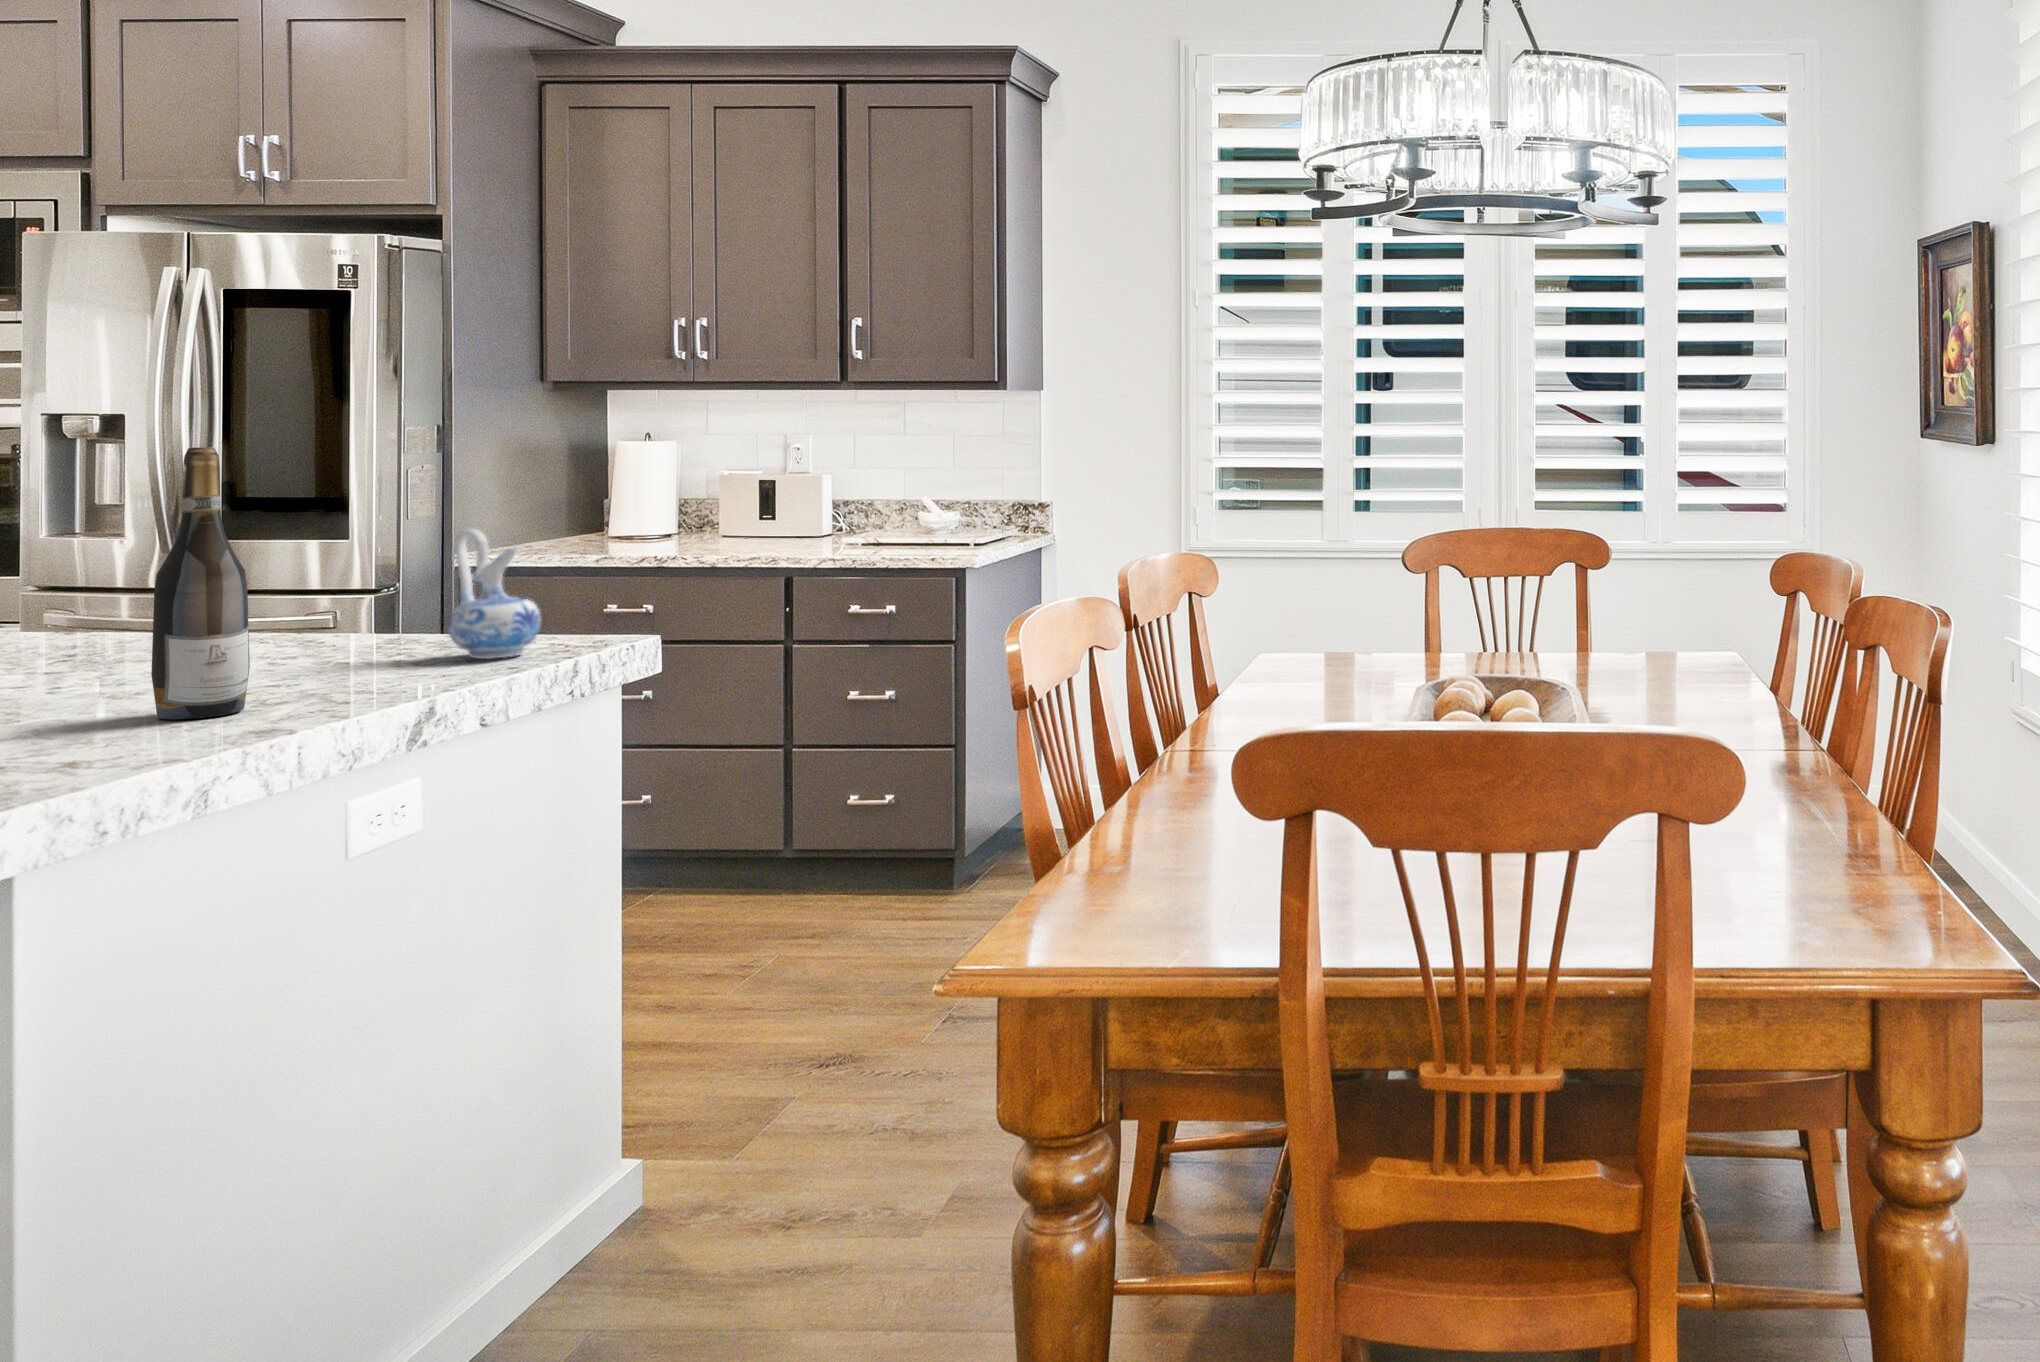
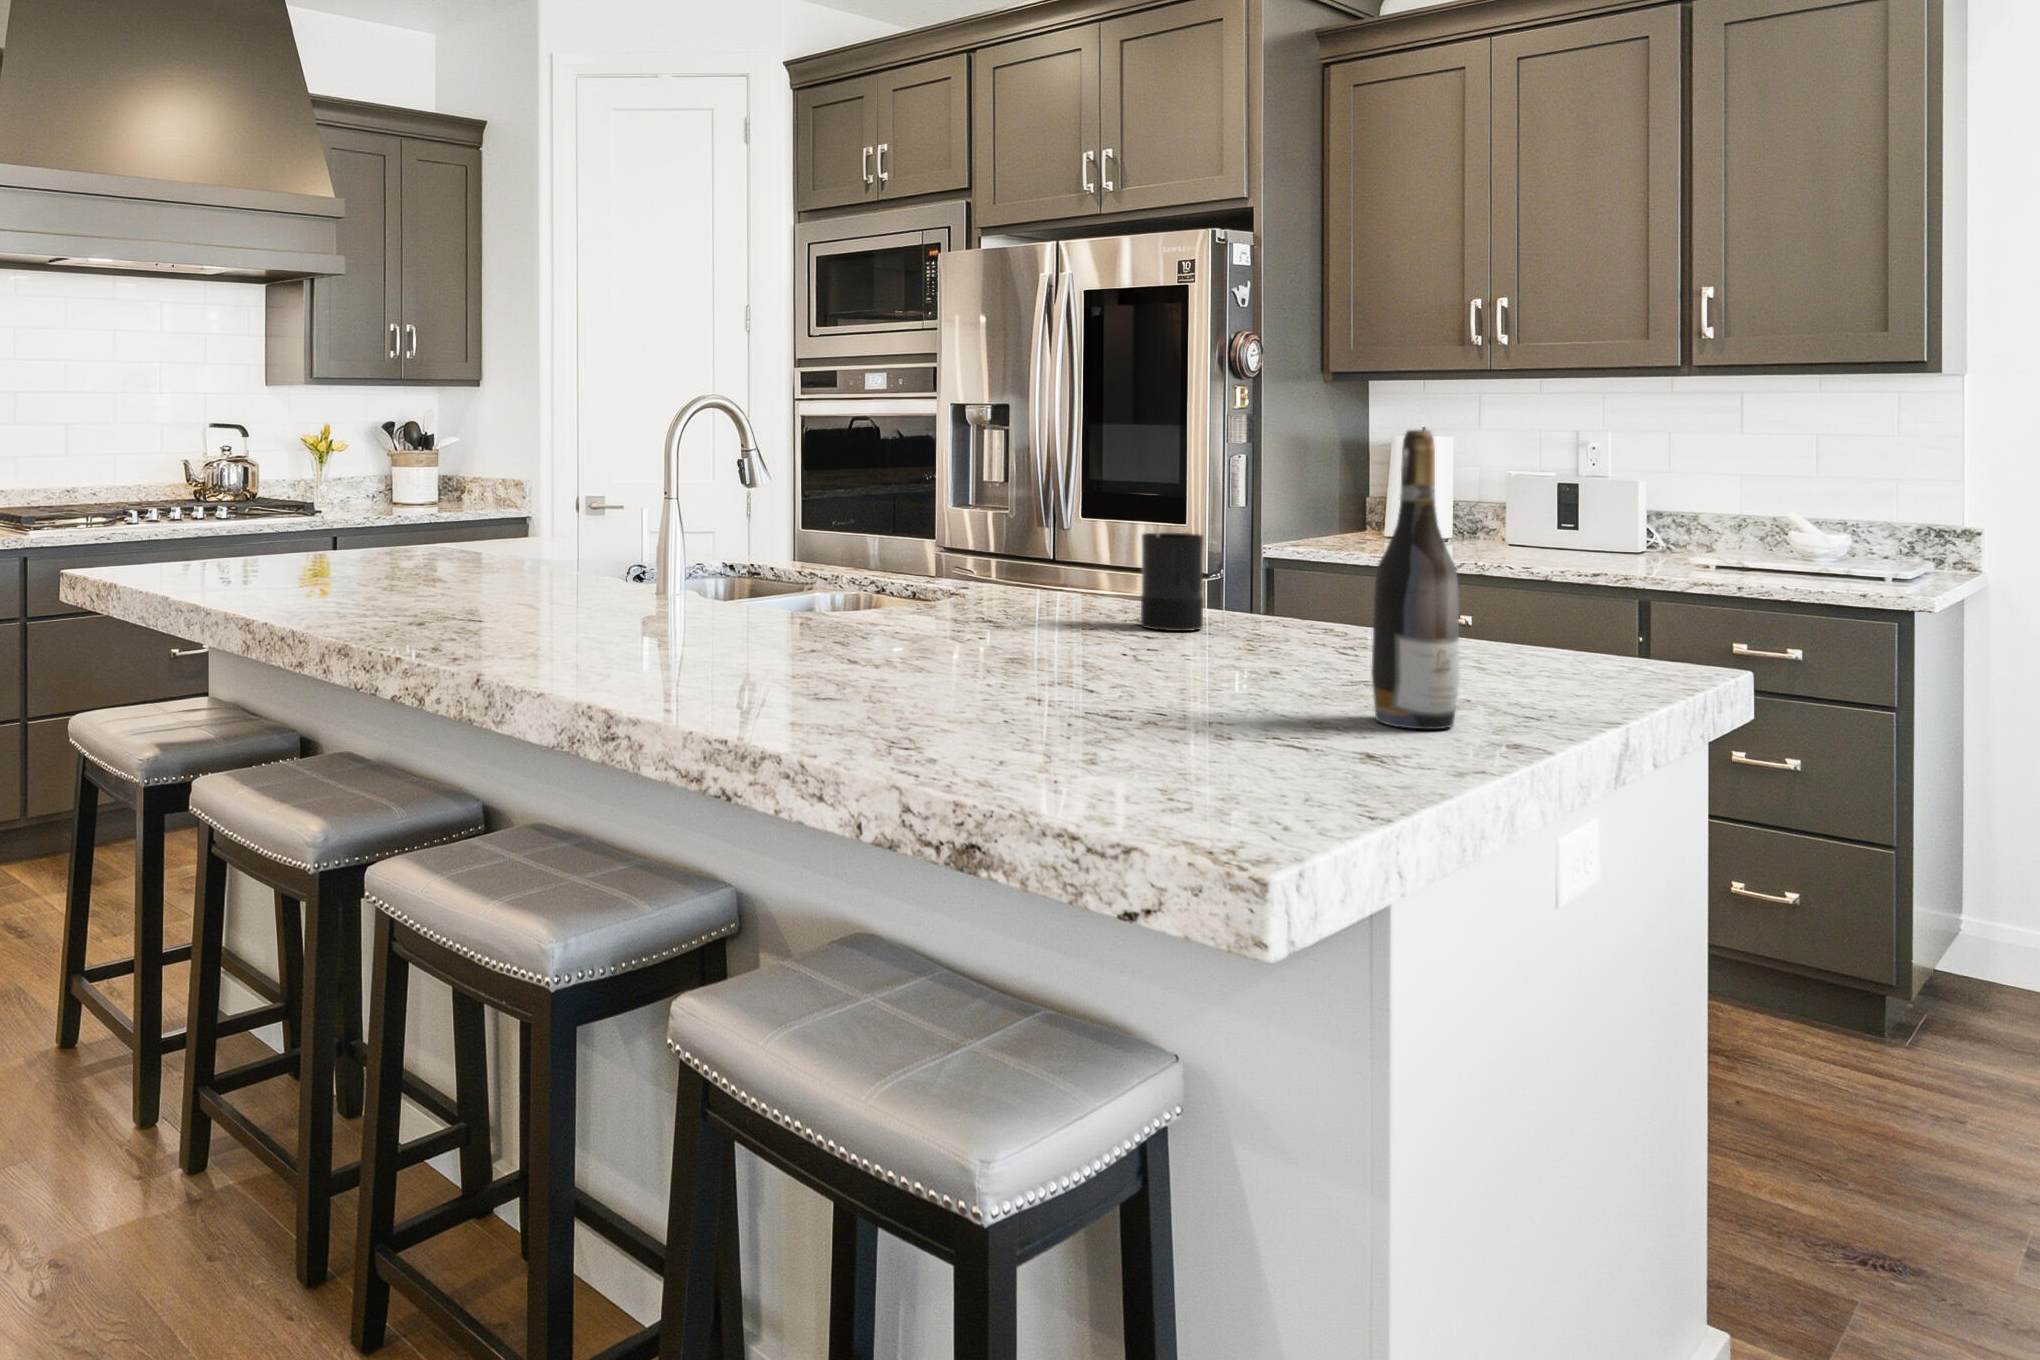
ceramic pitcher: present [448,529,540,659] -> none [1543,530,1645,686]
candle: none [64,543,149,652] -> present [1141,529,1204,631]

